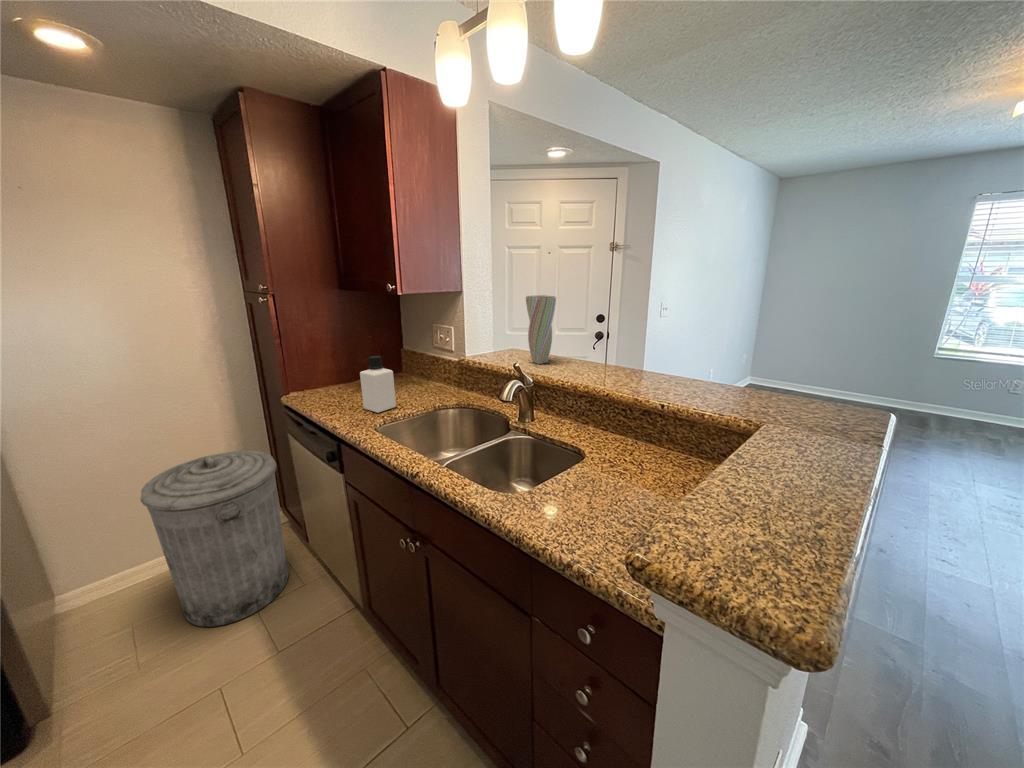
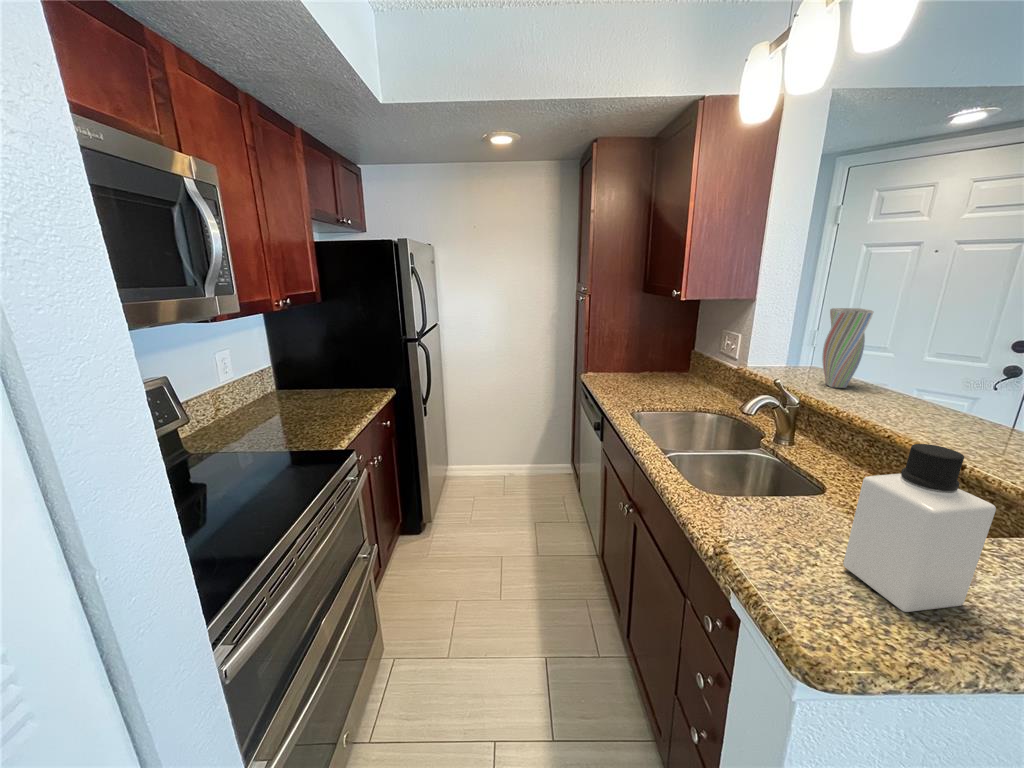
bottle: present [360,356,396,413] -> present [843,444,996,612]
trash can: present [141,451,289,627] -> none [499,404,574,518]

